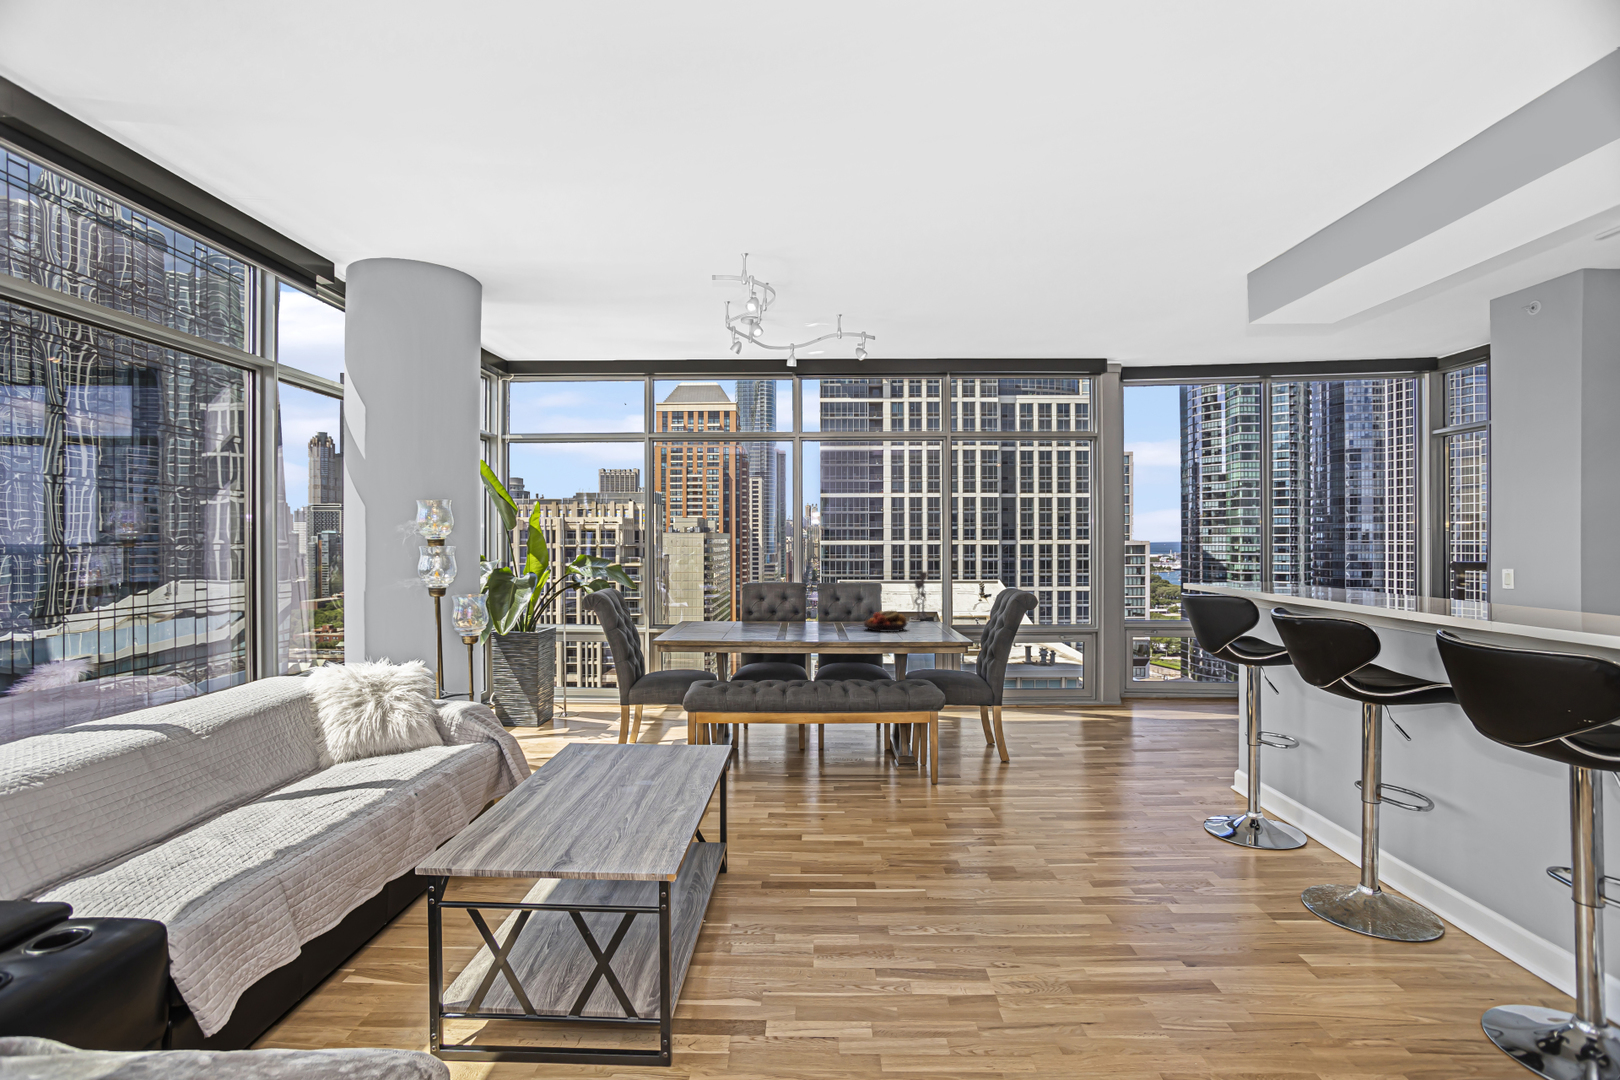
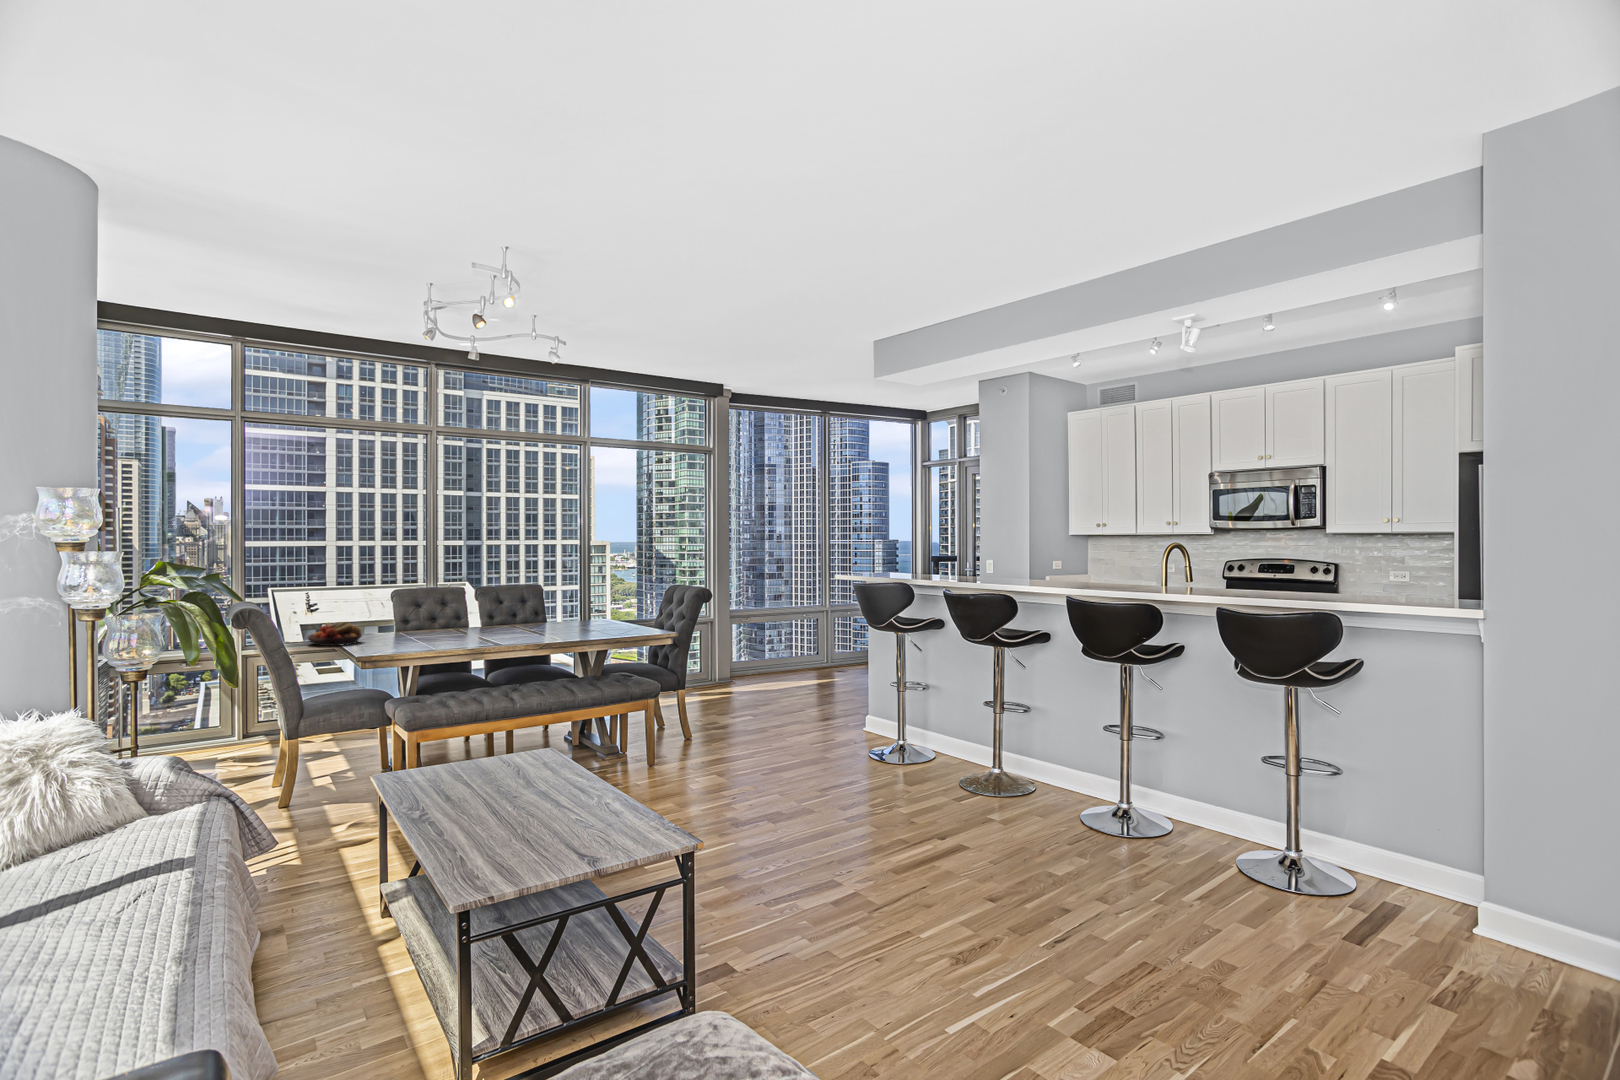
candlestick: present [912,572,931,619] -> none [362,576,387,629]

